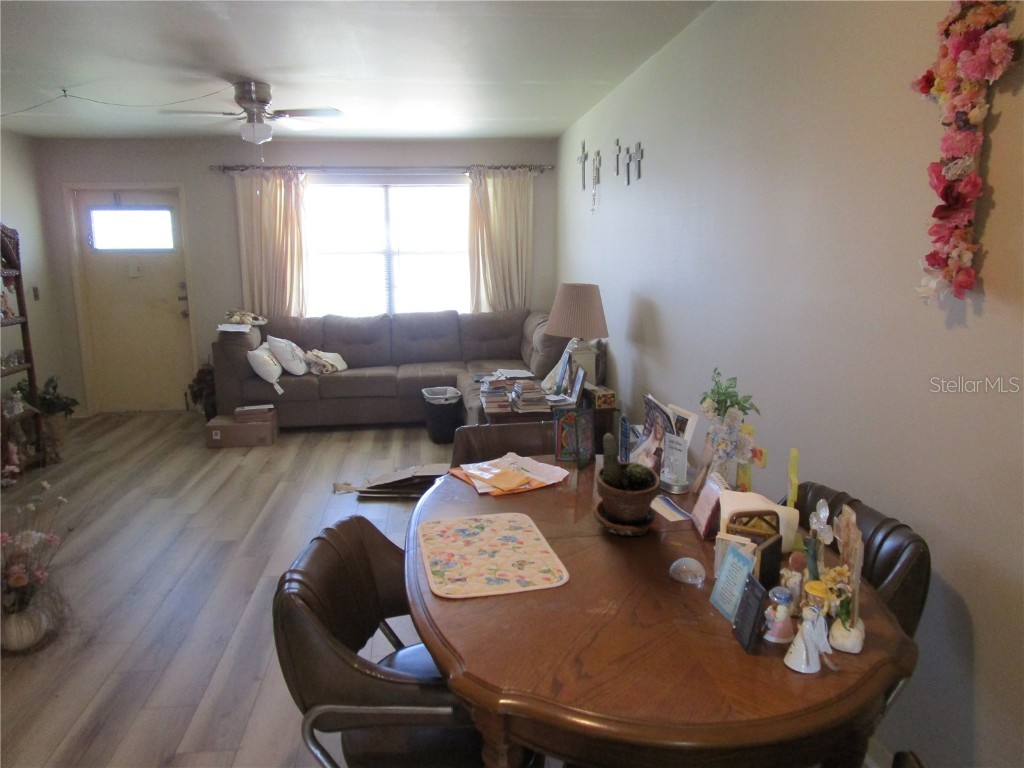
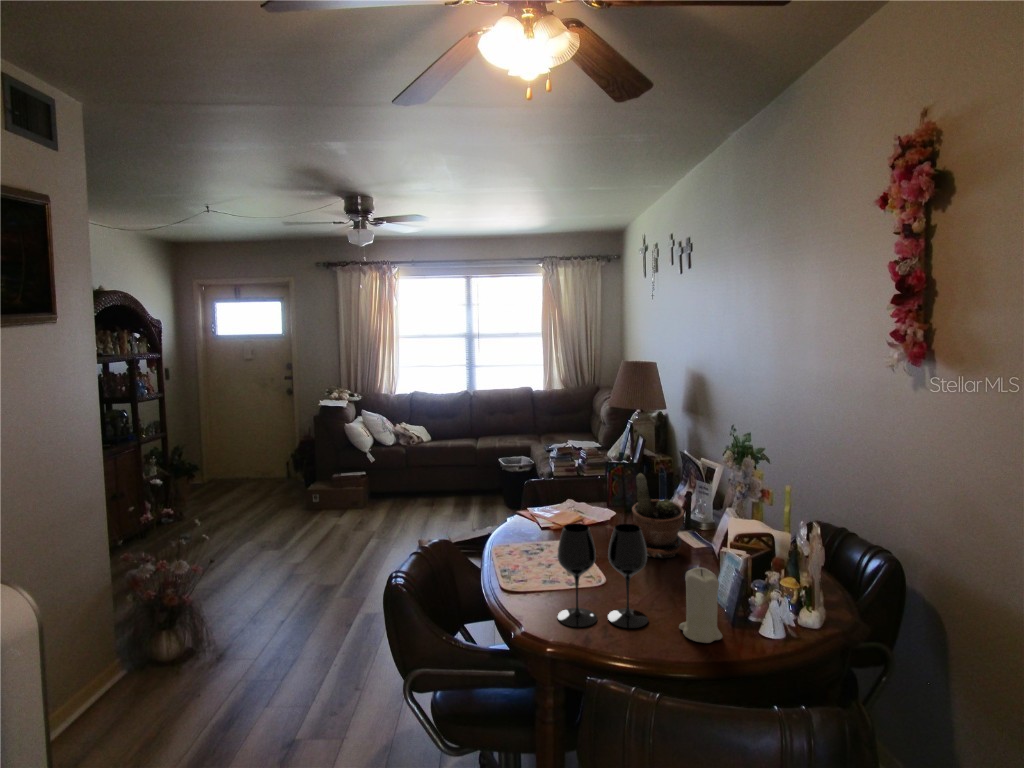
wine glass: none [511,517,635,661] -> present [557,523,648,628]
candle: none [674,576,734,679] -> present [679,568,722,643]

